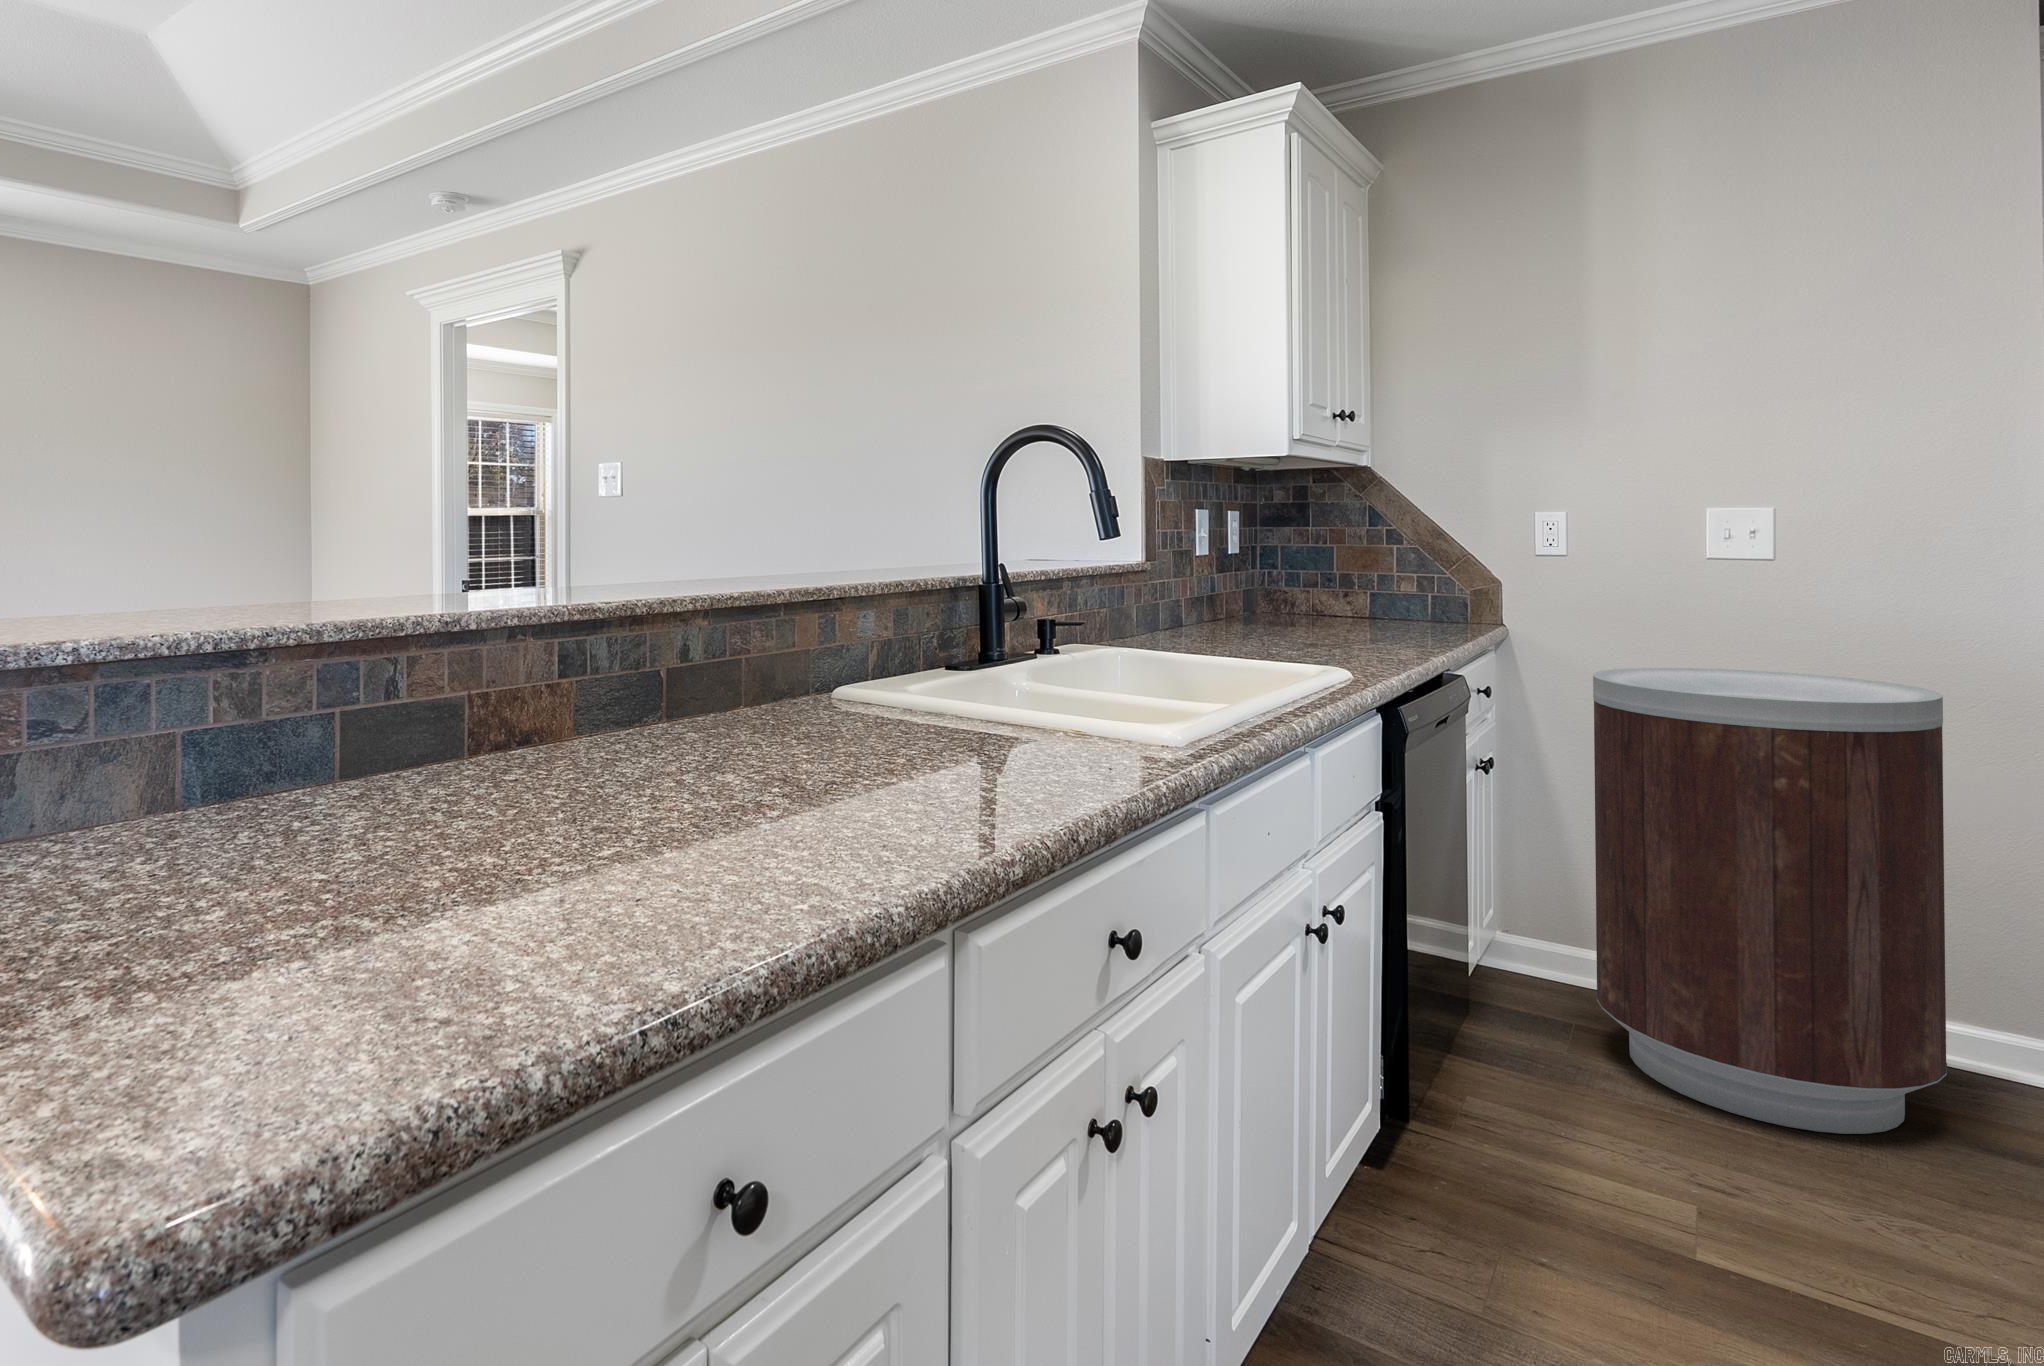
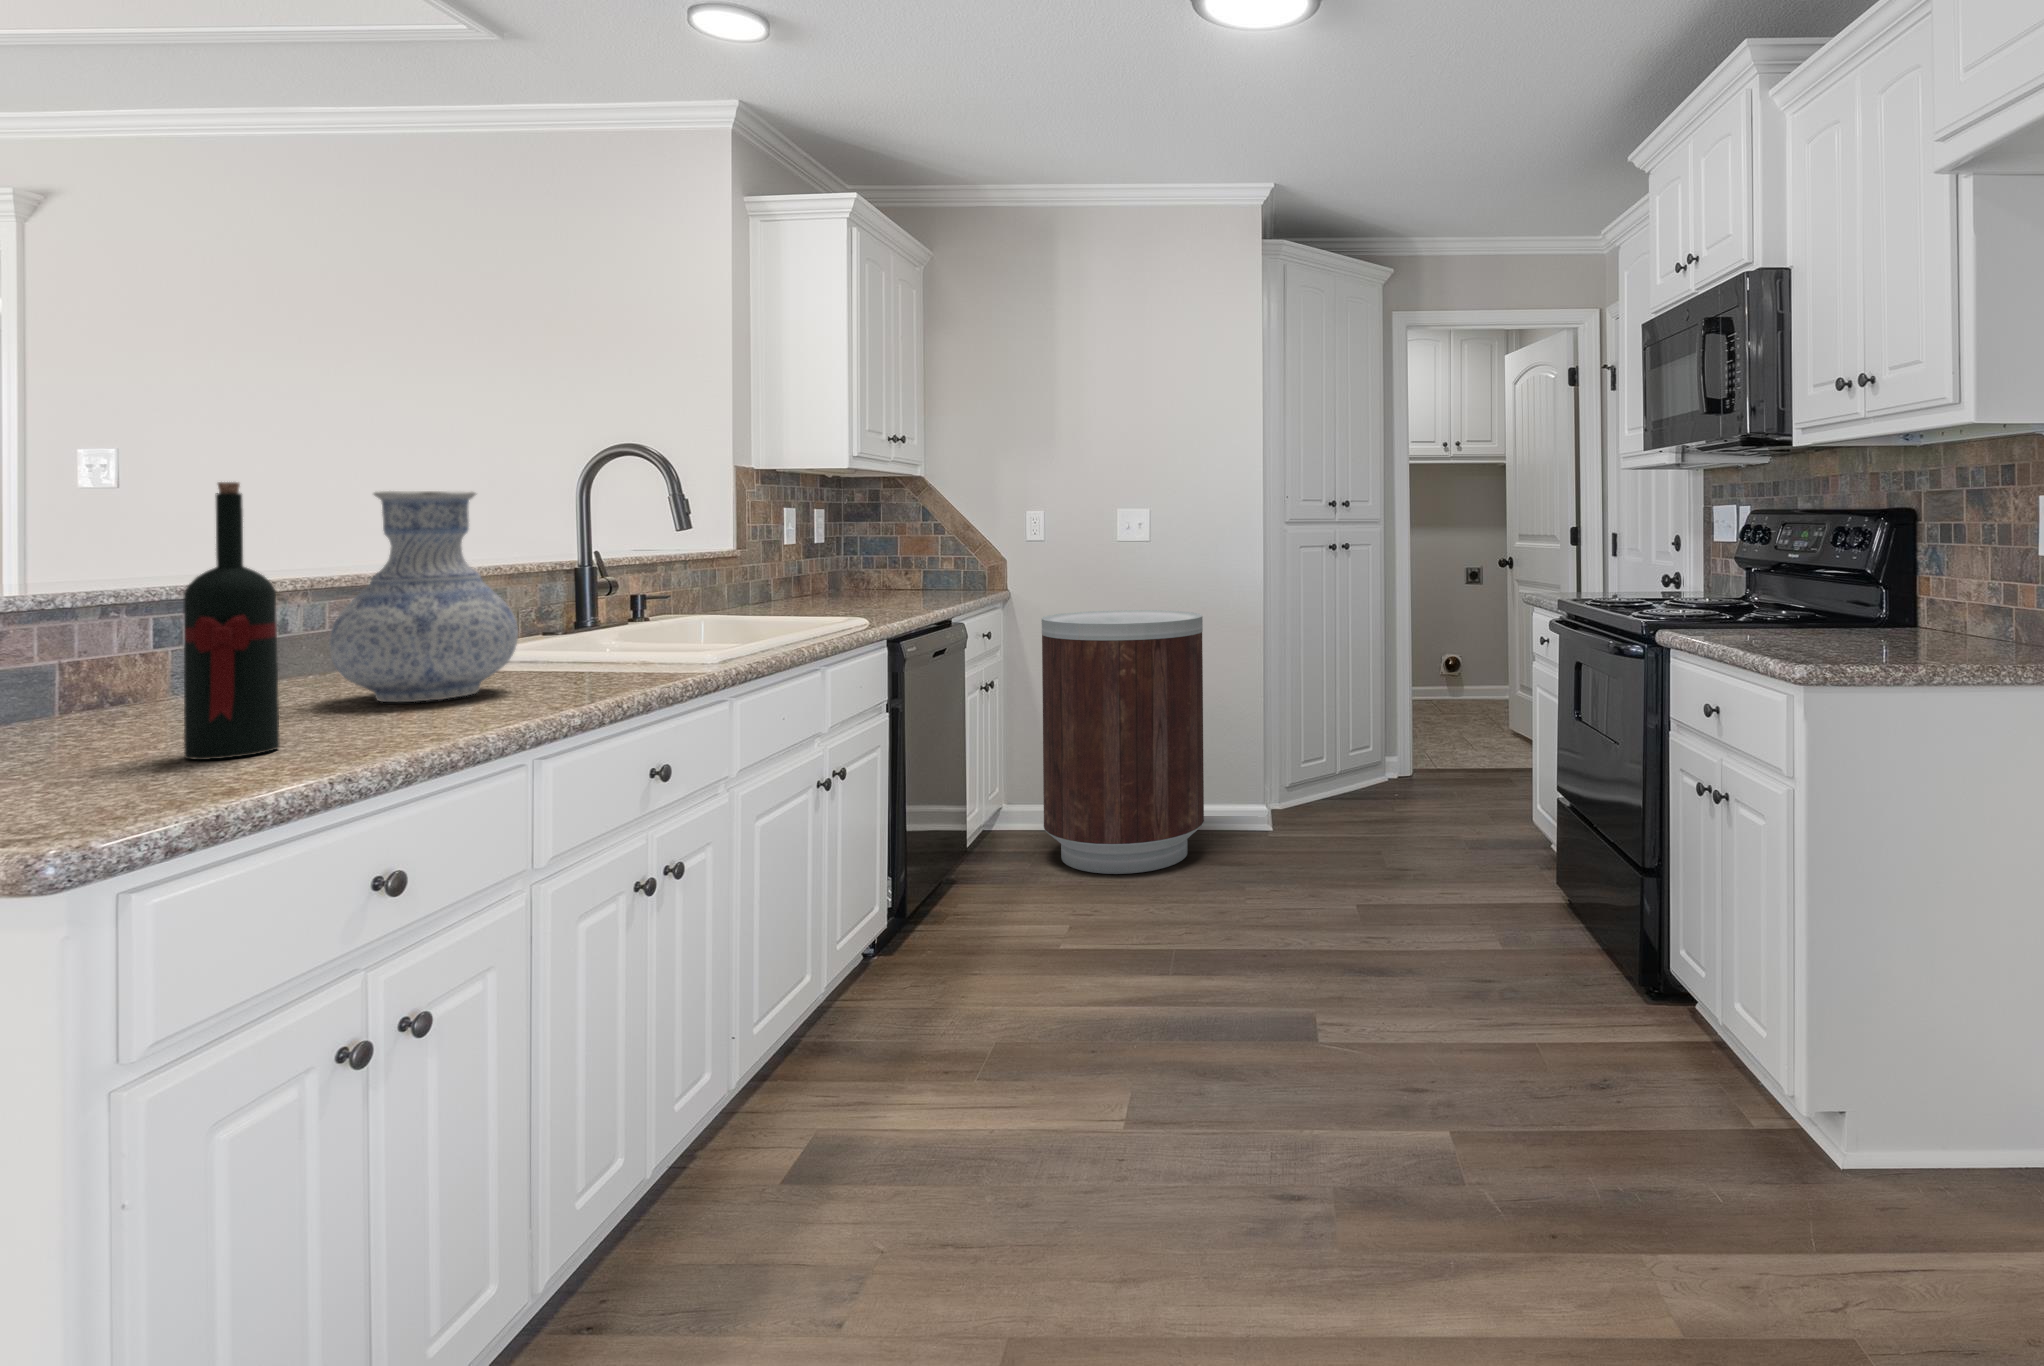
wine bottle: none [511,465,620,902] -> present [183,482,280,760]
vase: none [710,481,927,789] -> present [329,491,518,702]

